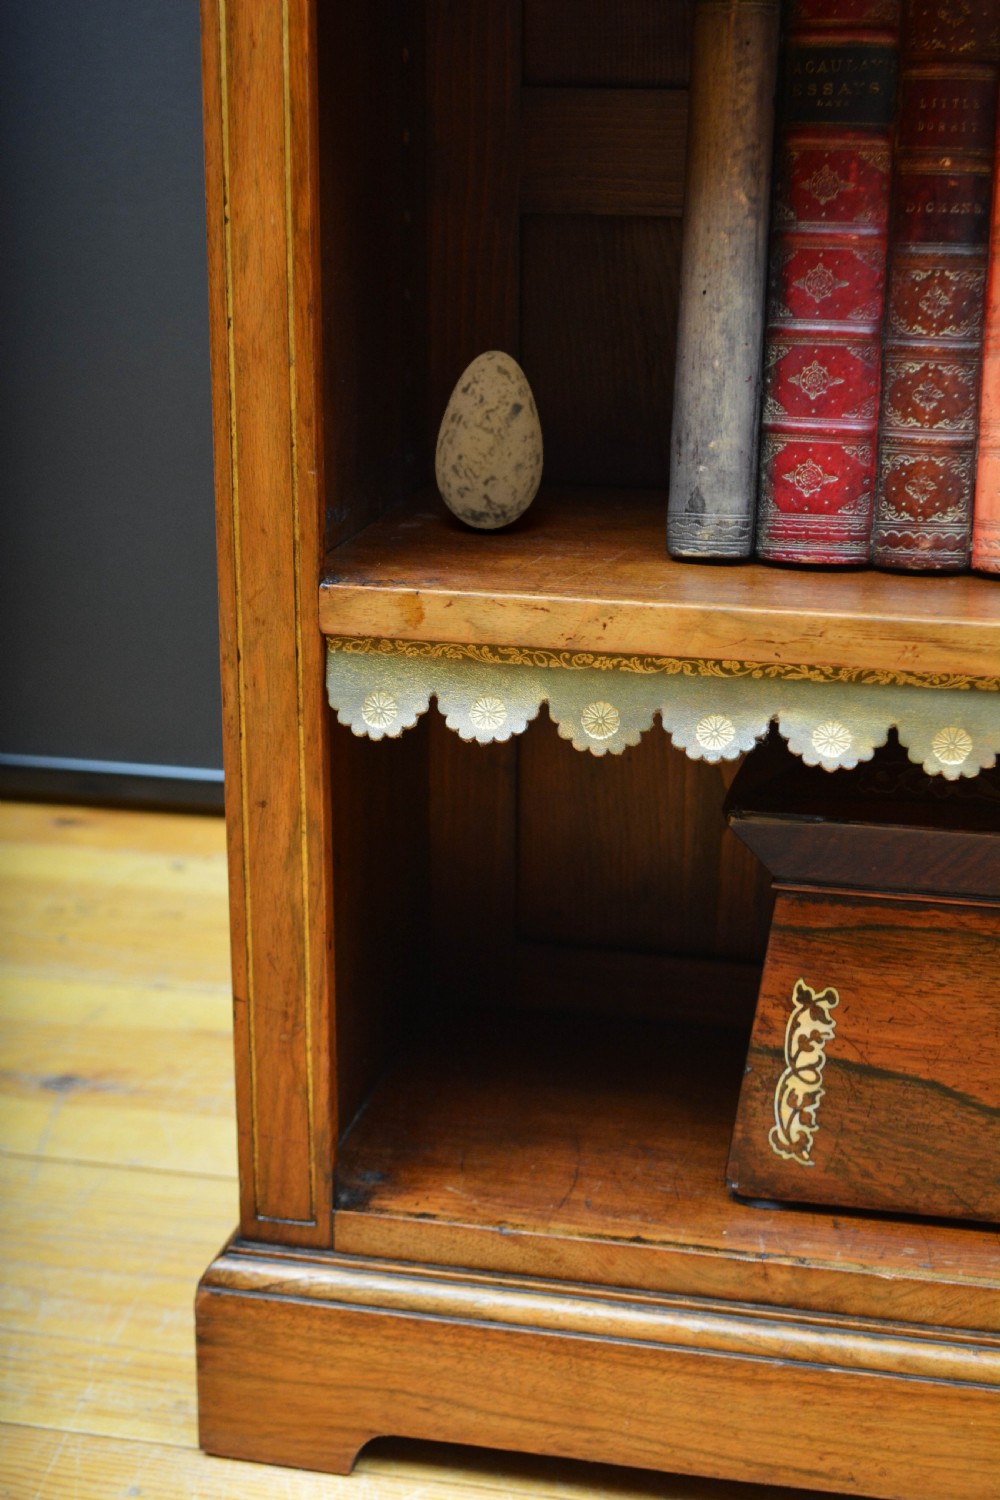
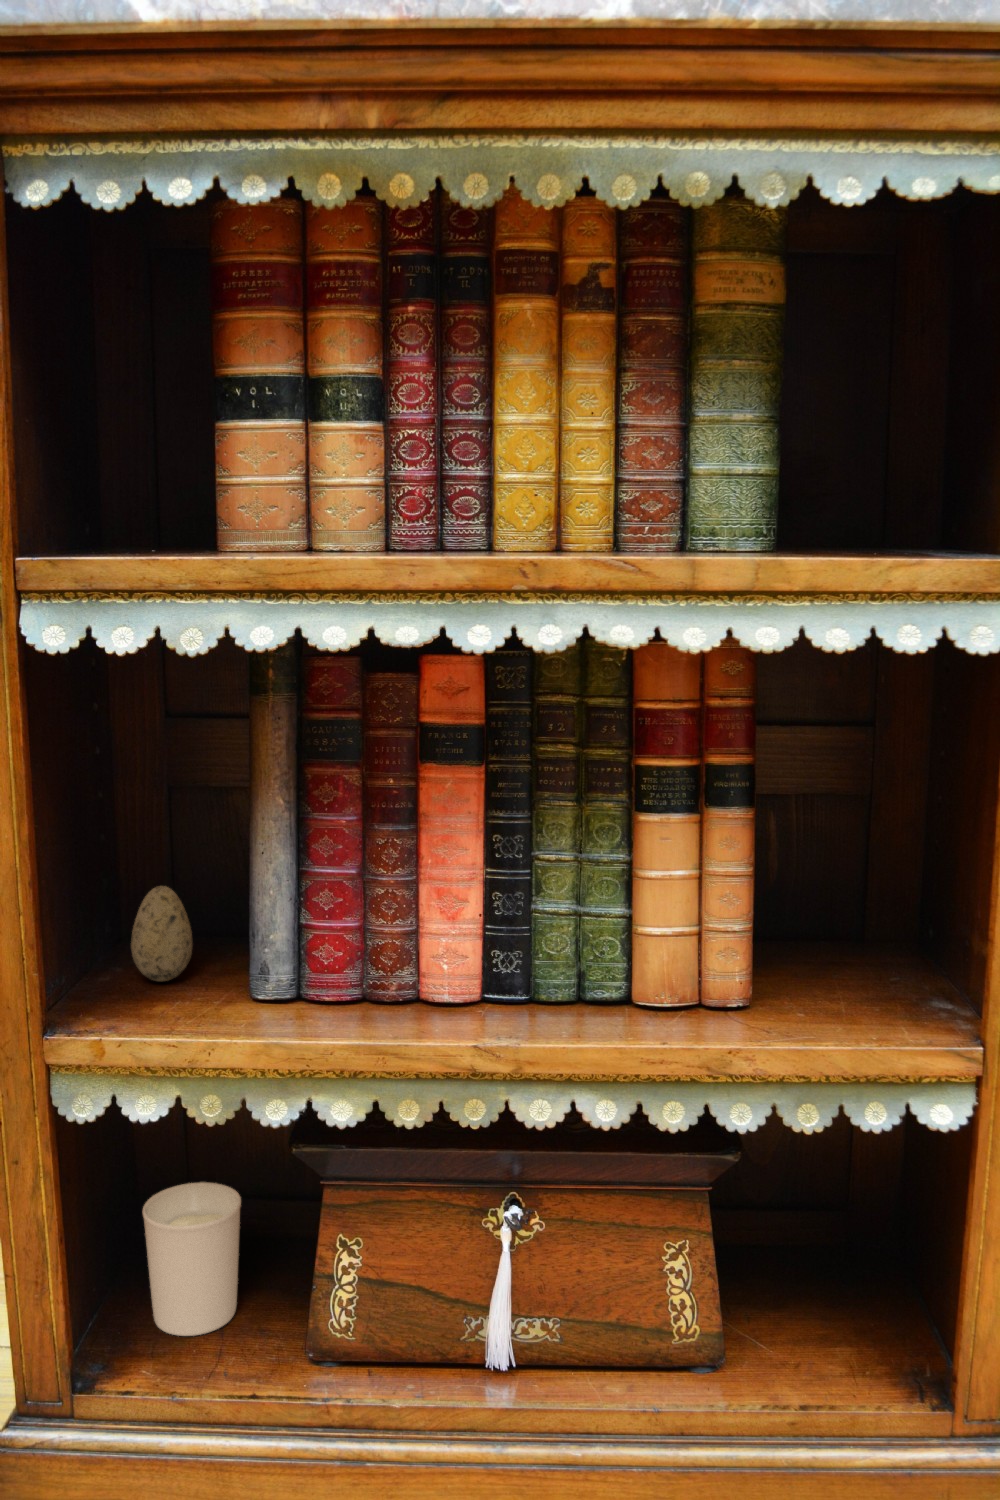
candle holder: none [434,901,602,1147] -> present [142,1182,241,1336]

